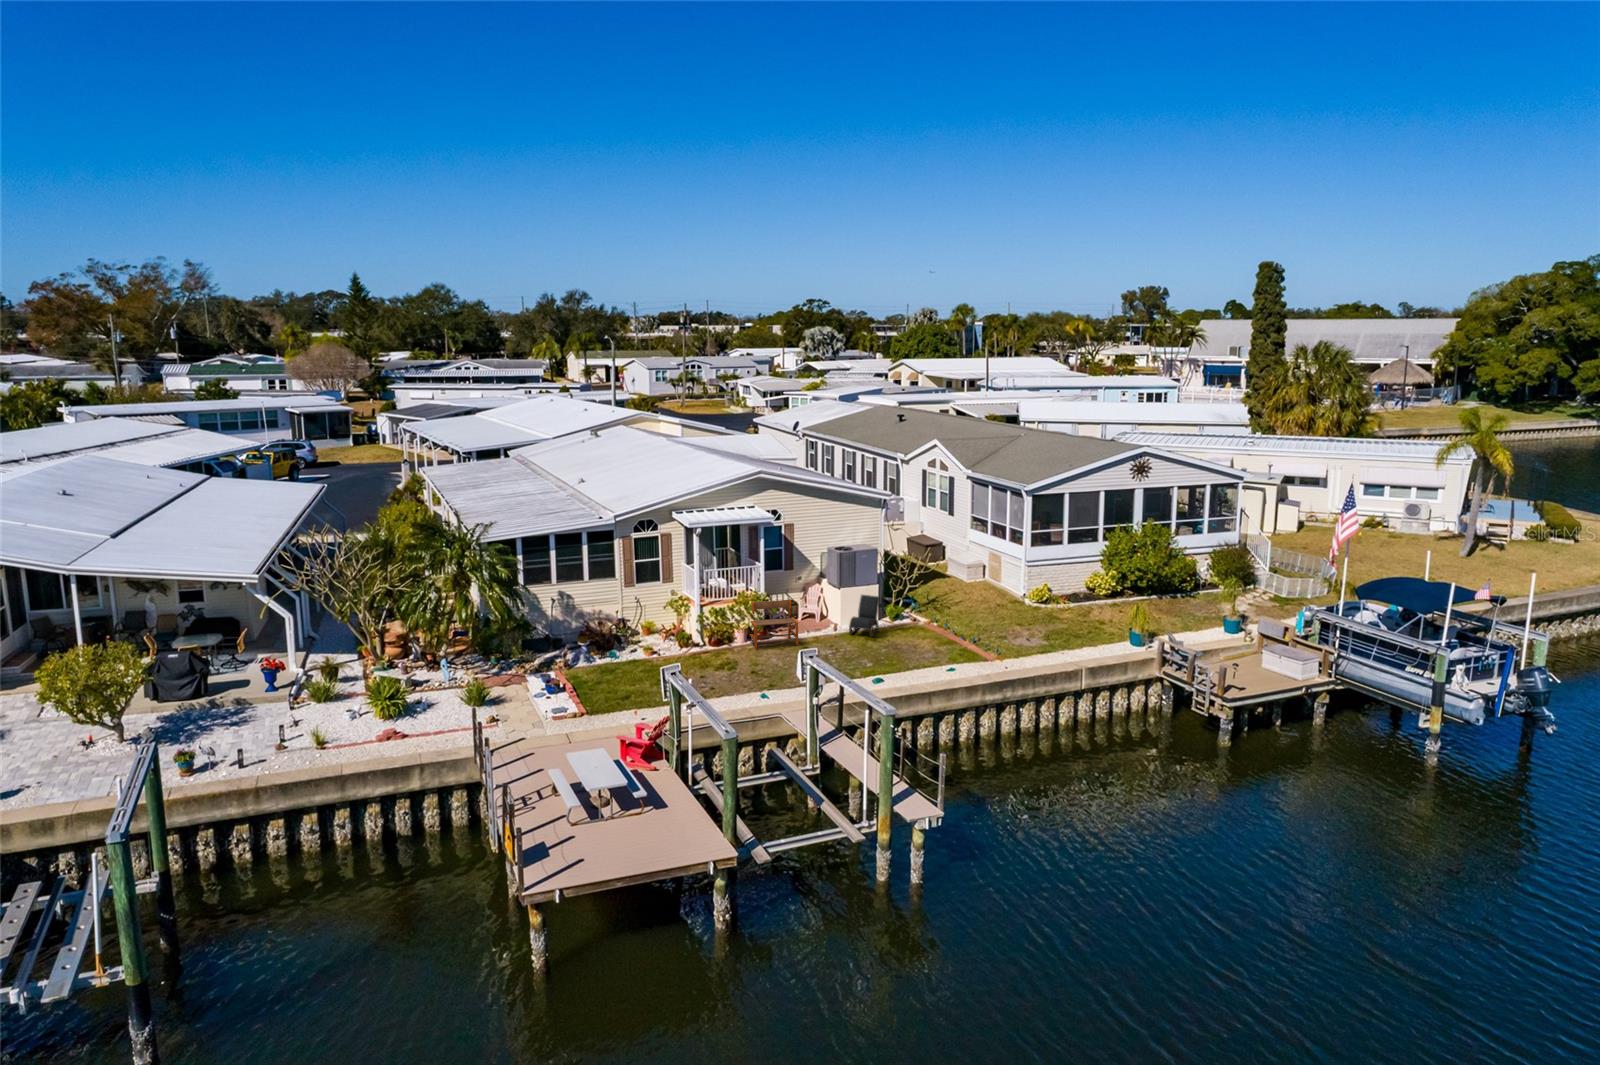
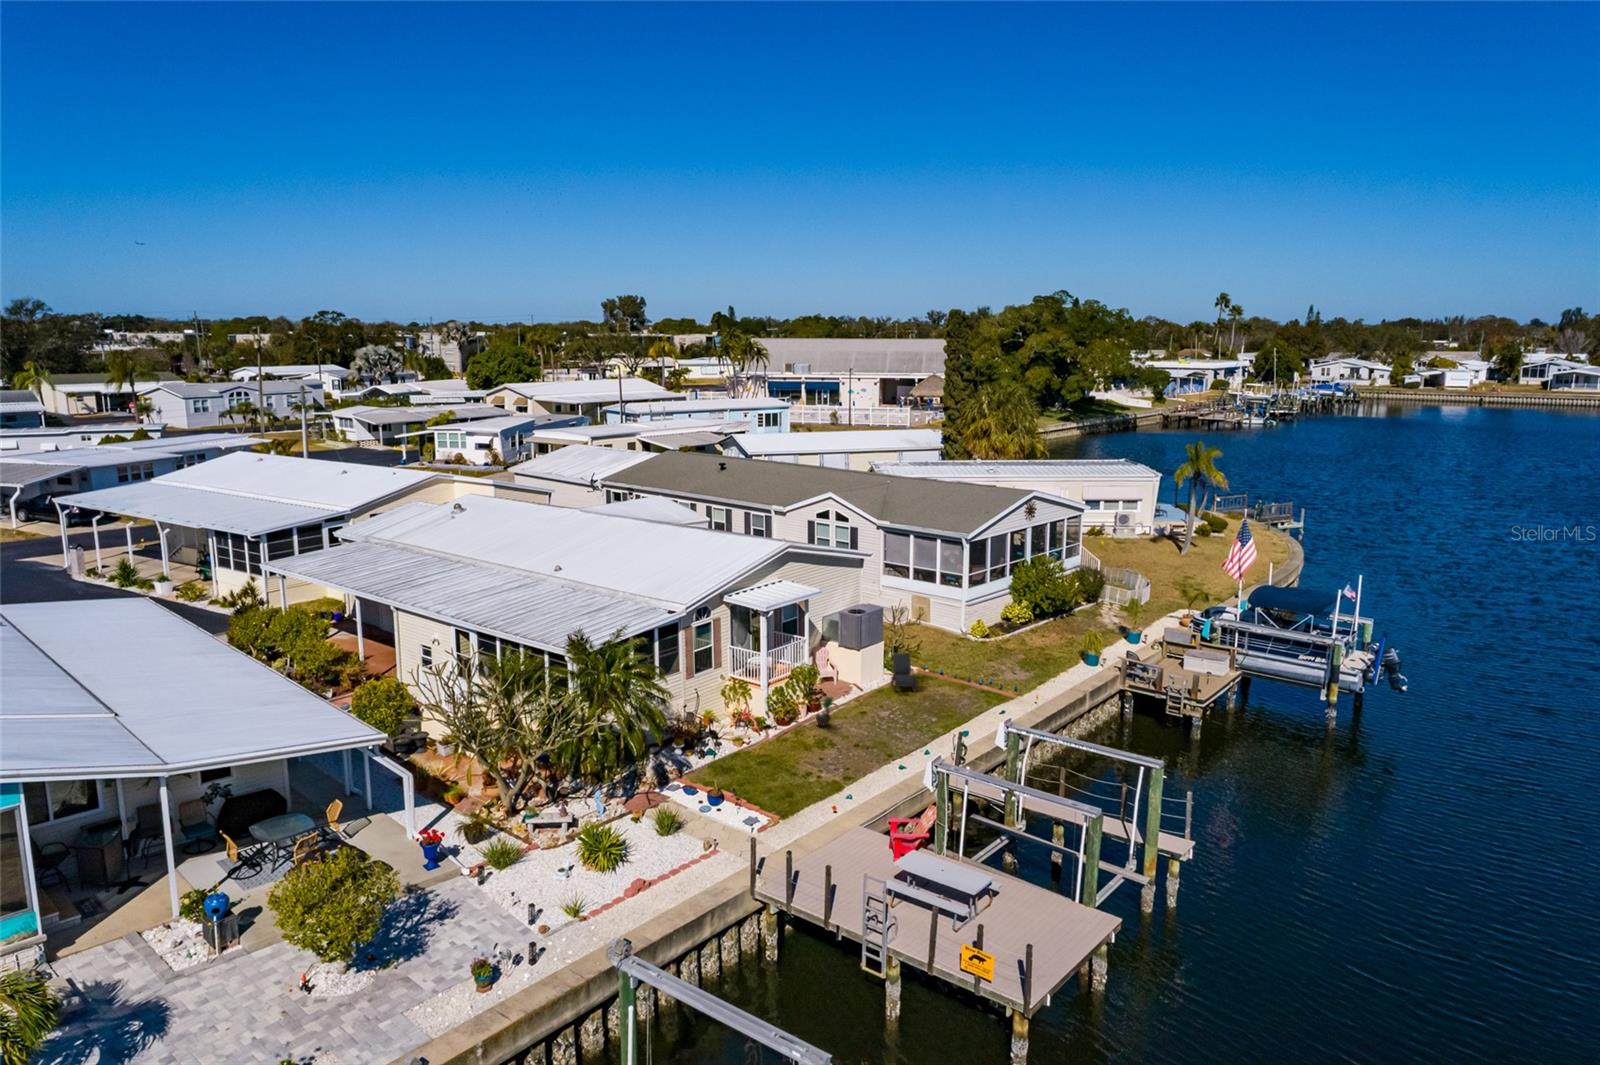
bench: present [750,599,798,649] -> none [826,669,871,722]
potted tree: none [725,616,744,649] -> present [816,696,833,726]

